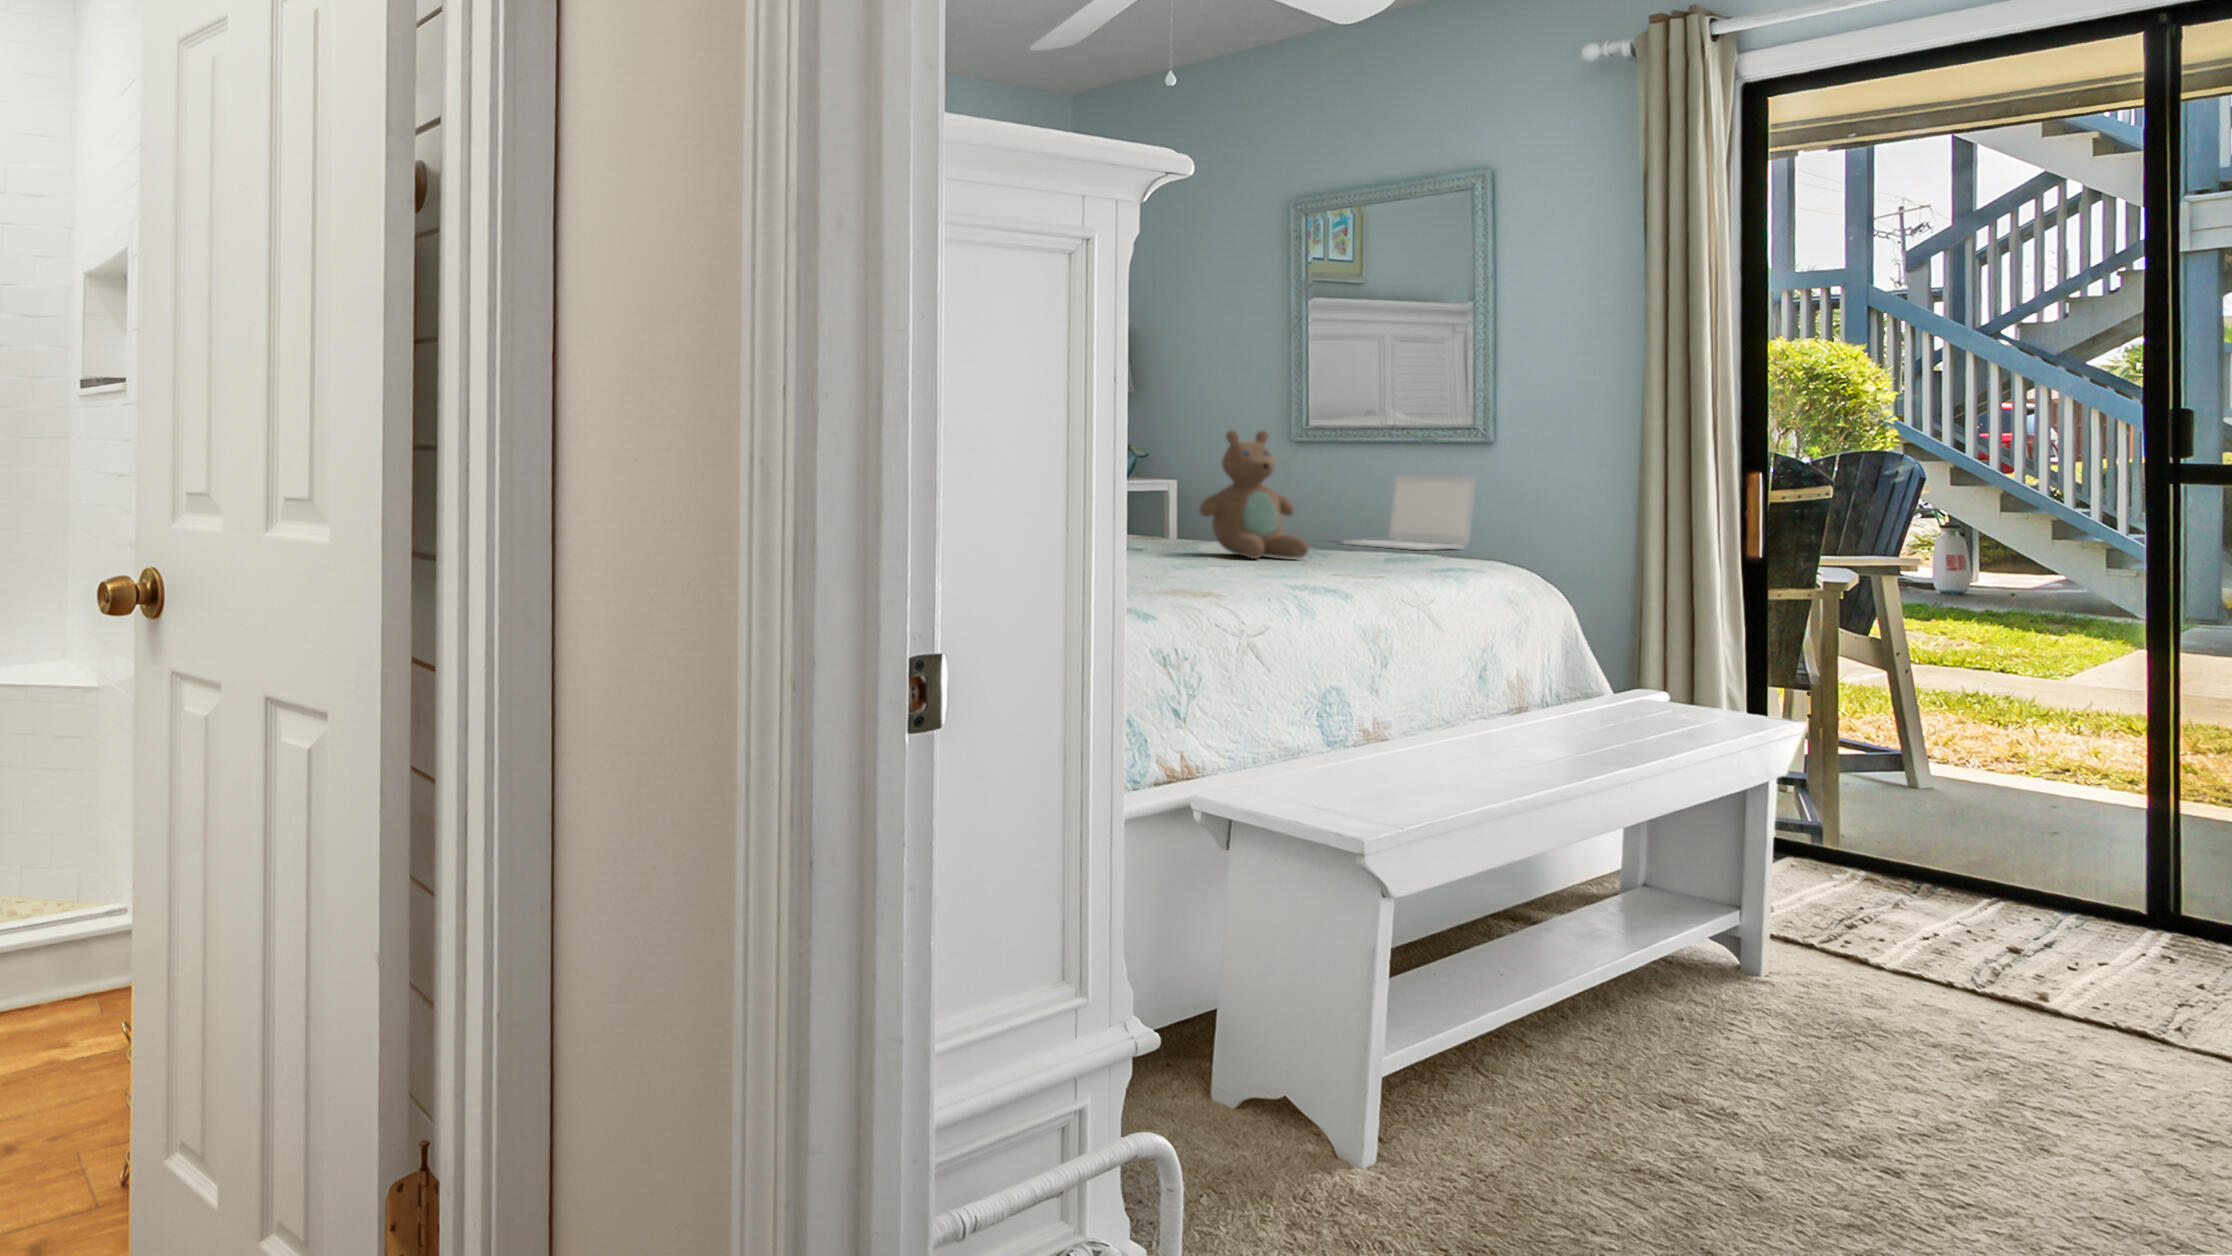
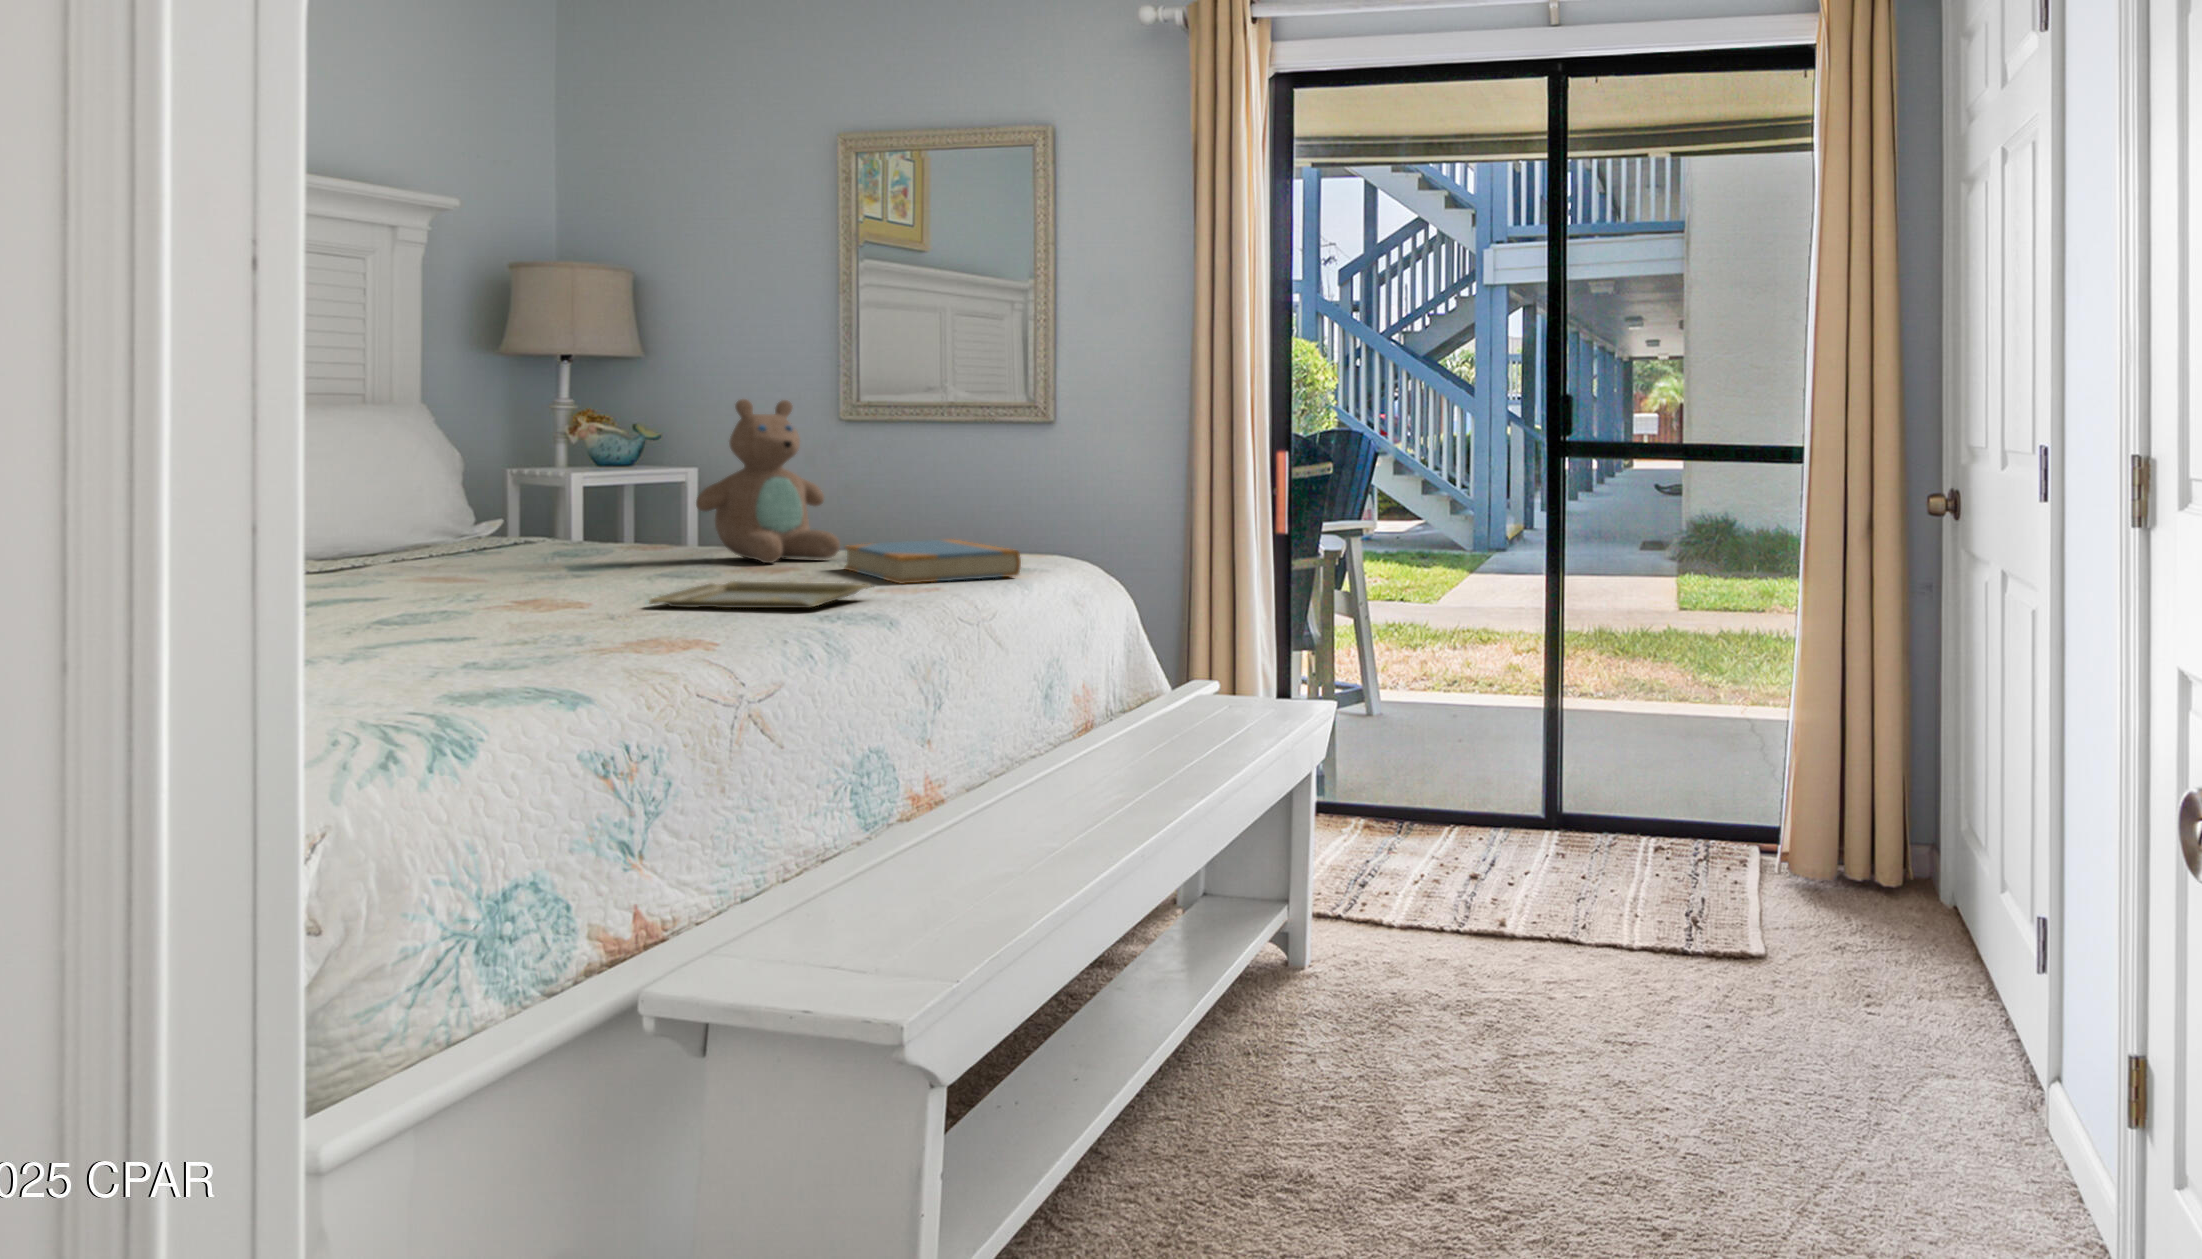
laptop: present [1343,475,1475,550] -> none [883,455,1027,538]
book: none [1313,548,1463,580] -> present [845,539,1021,584]
tray: none [1183,567,1340,588] -> present [649,581,872,608]

